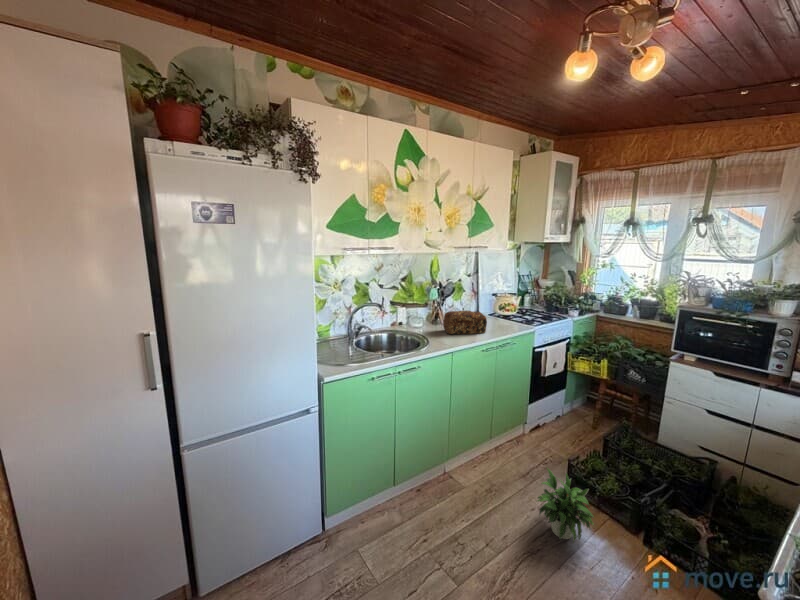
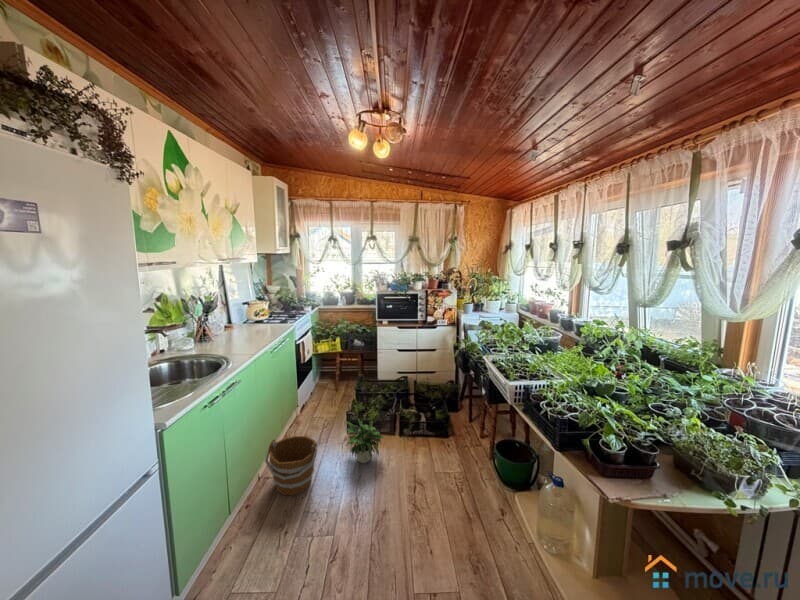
bread loaf: present [443,311,487,334] -> none [224,319,269,346]
bucket: none [441,441,496,514] -> present [265,436,317,495]

